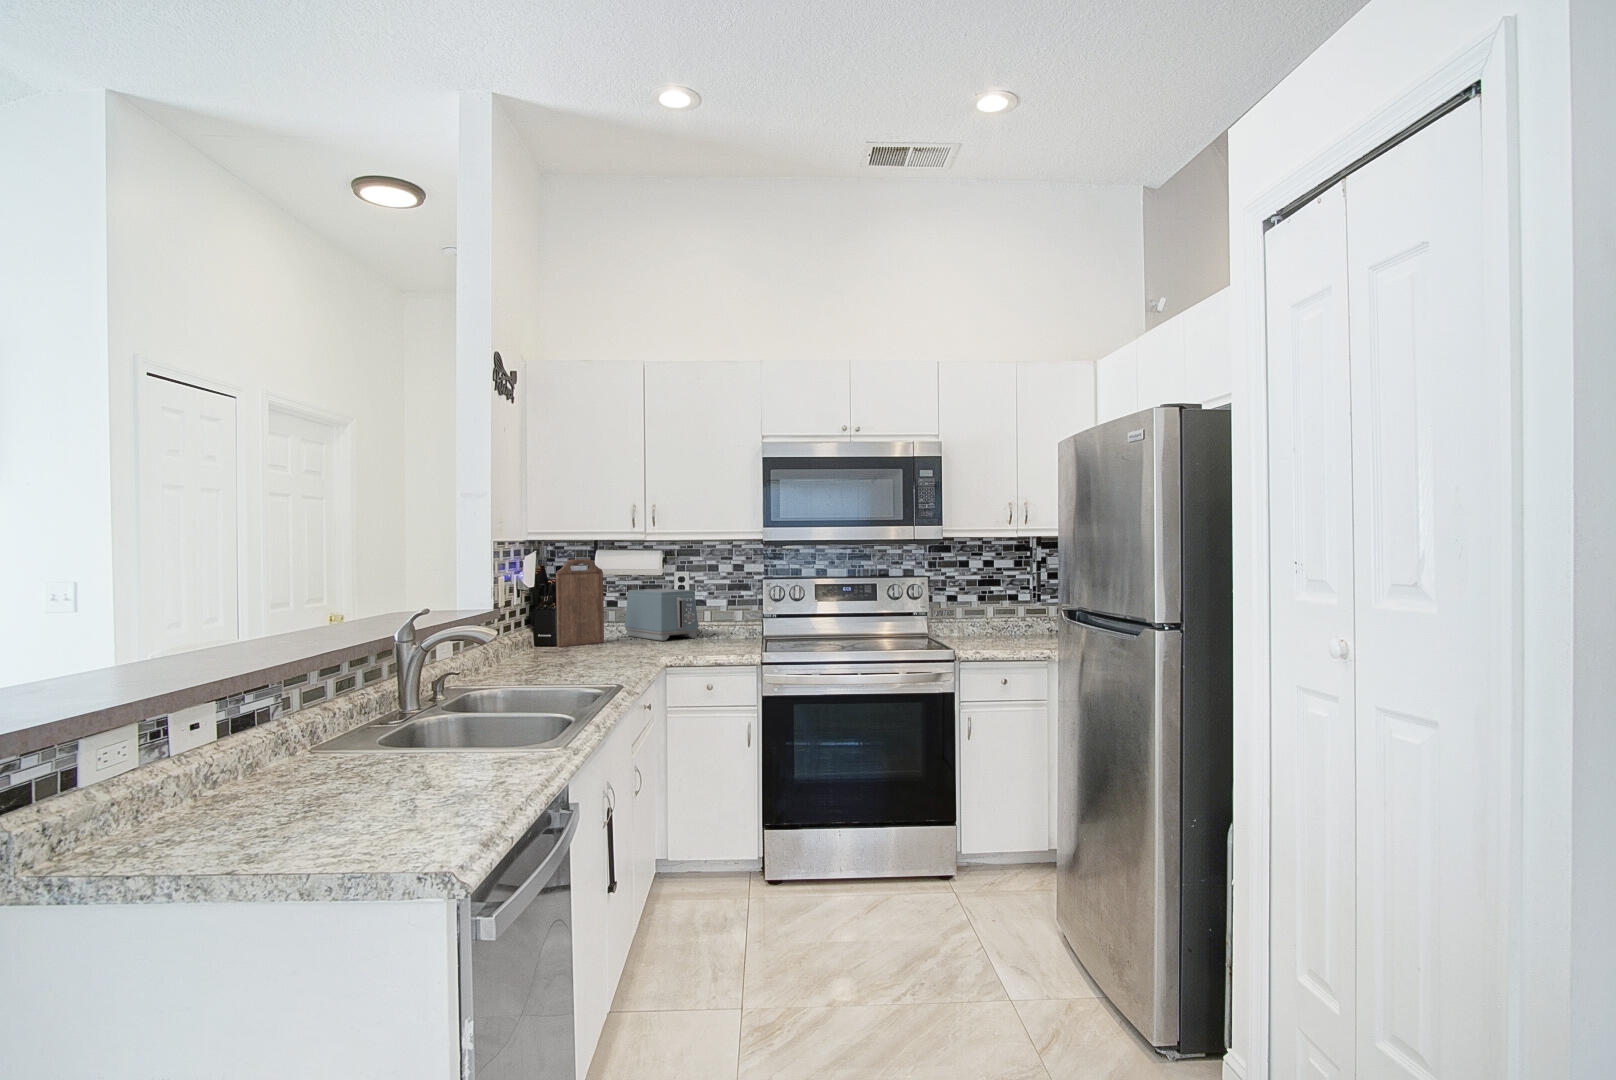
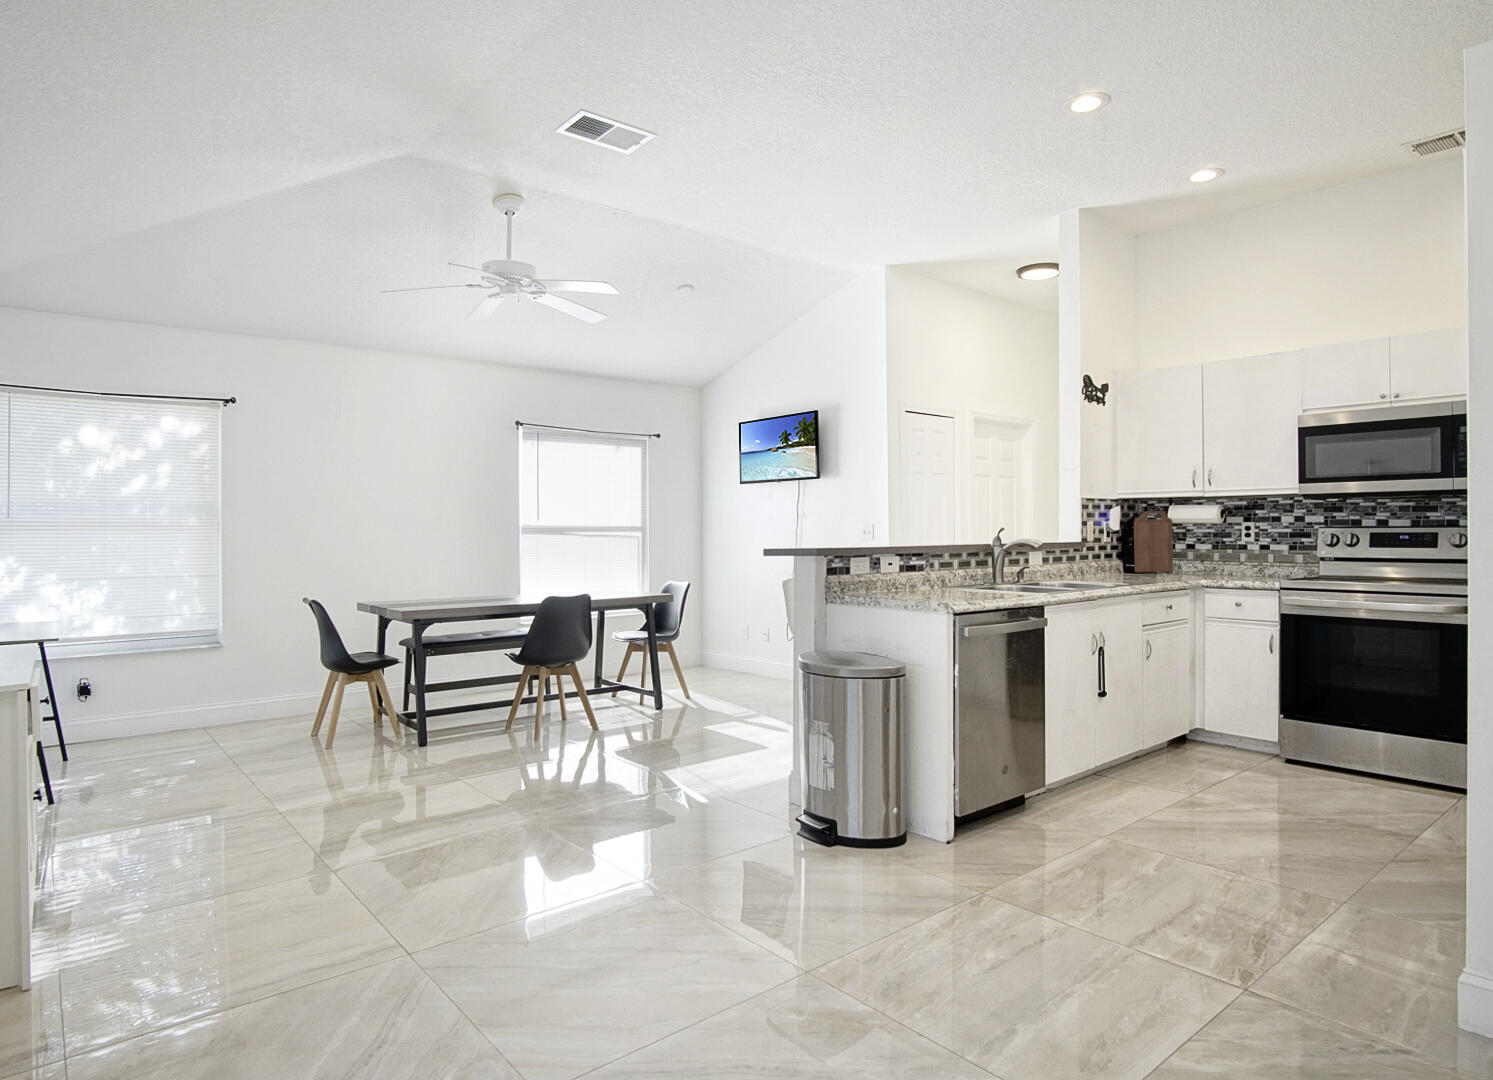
toaster: present [625,589,698,641] -> none [1199,536,1254,573]

